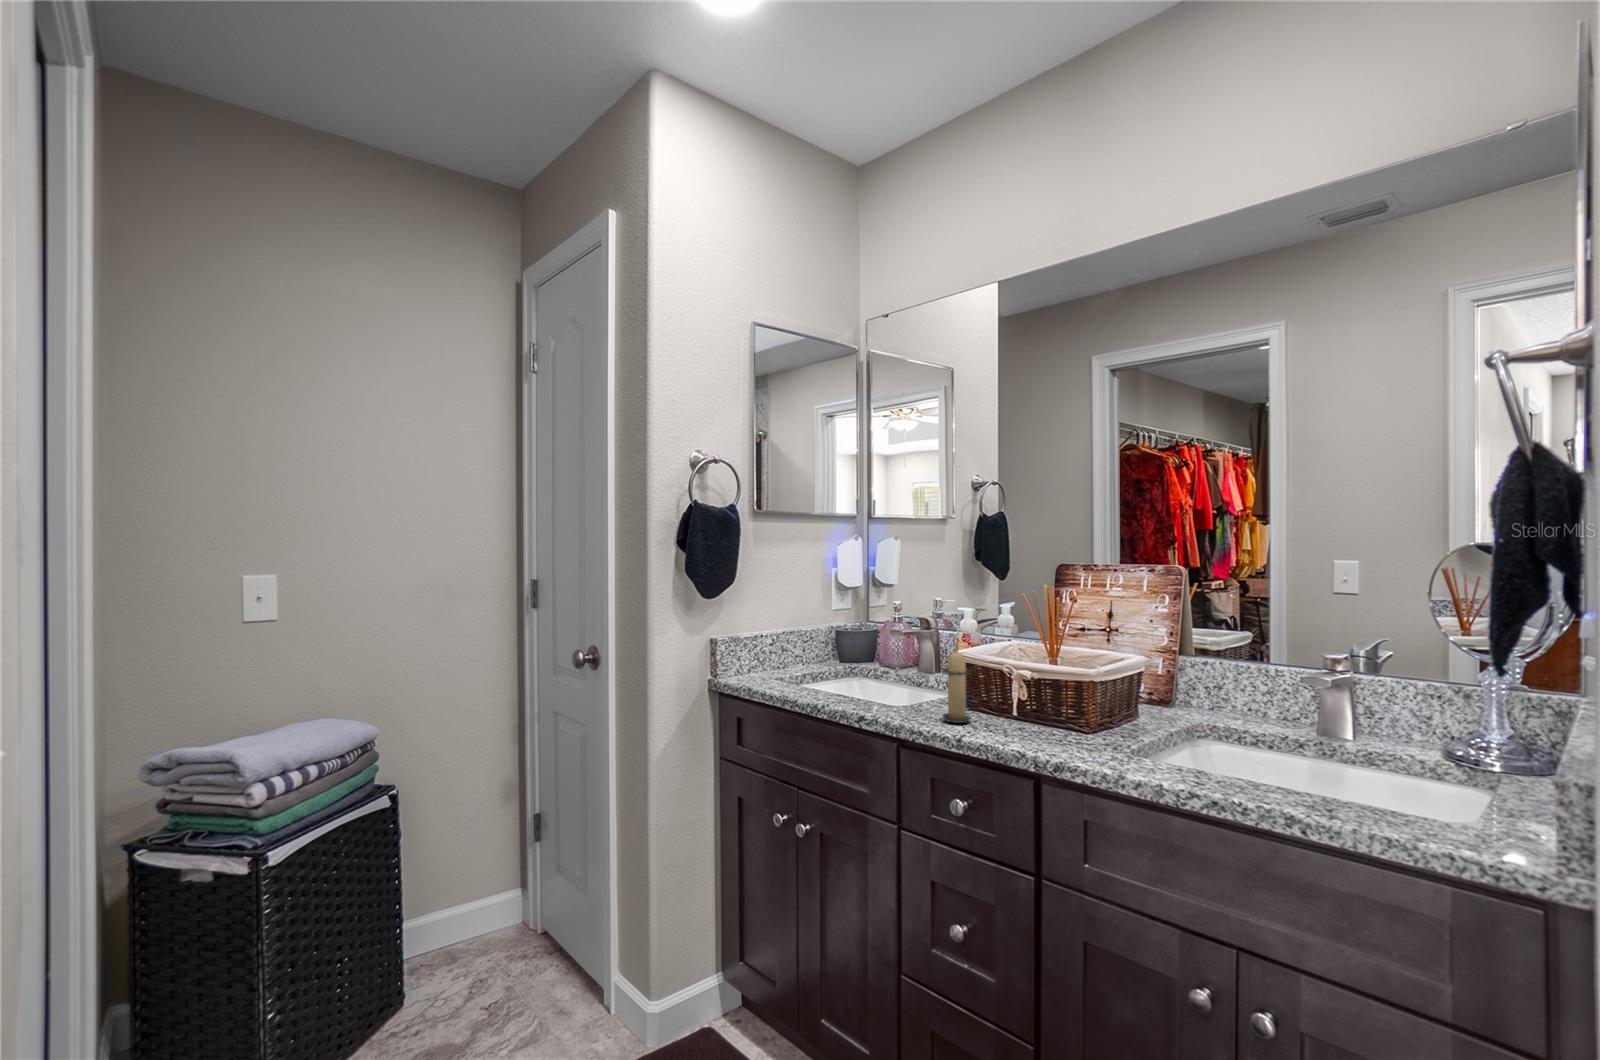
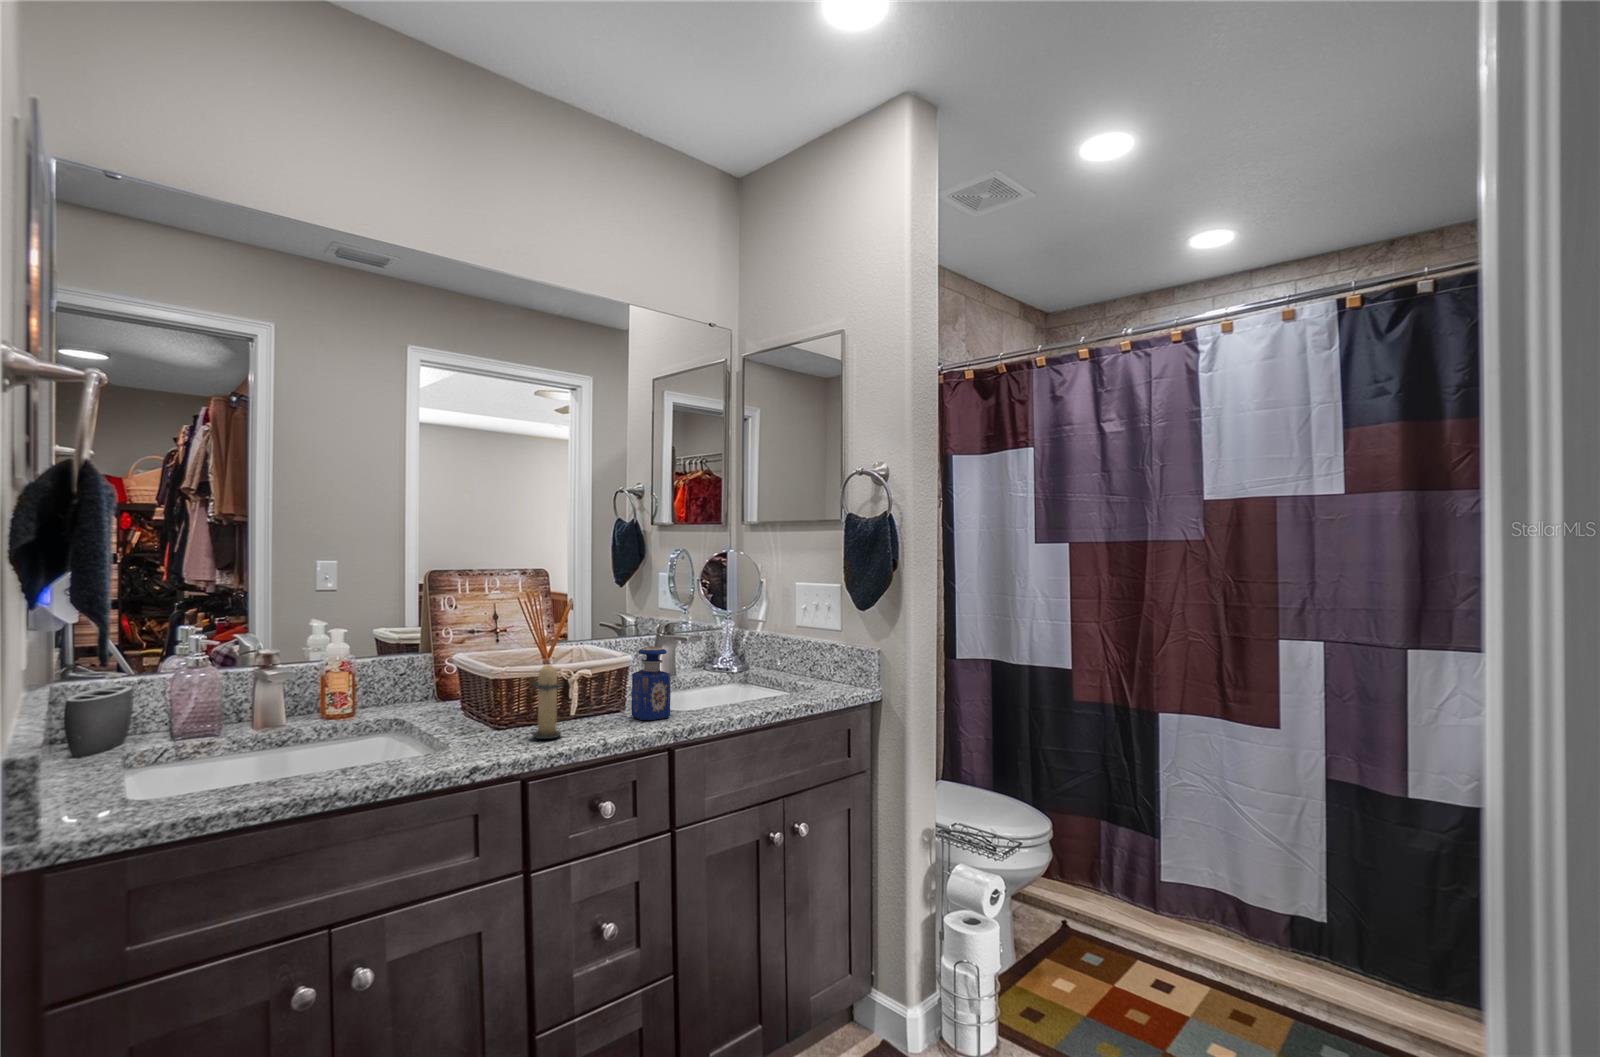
perfume bottle: none [1052,659,1102,749] -> present [631,647,671,720]

